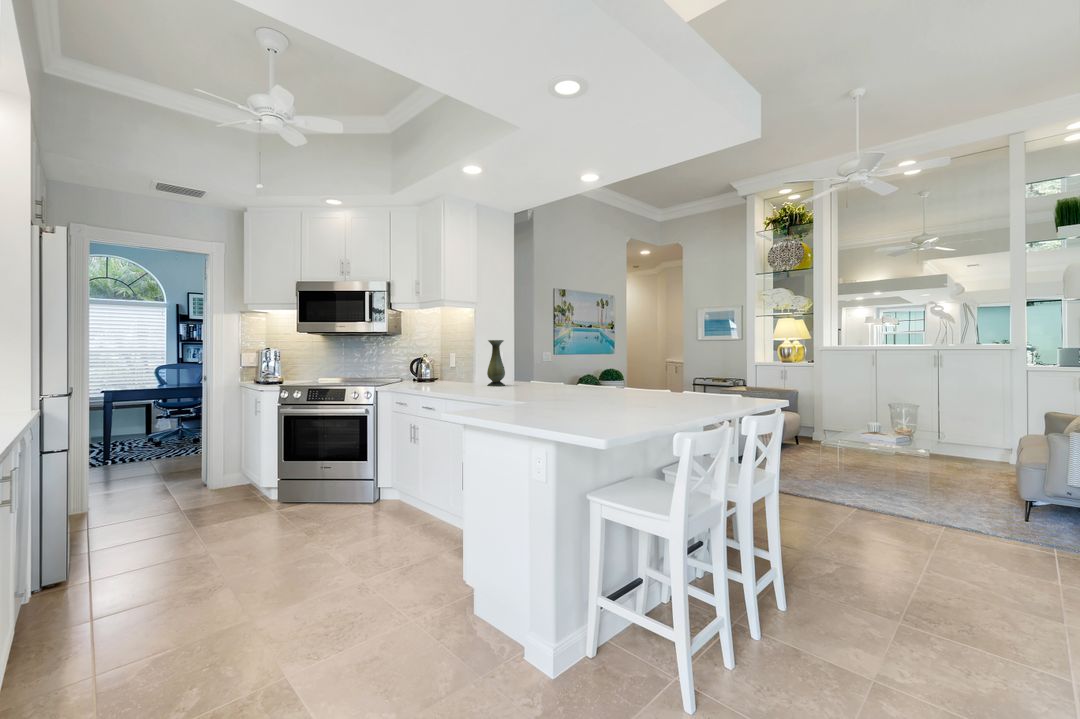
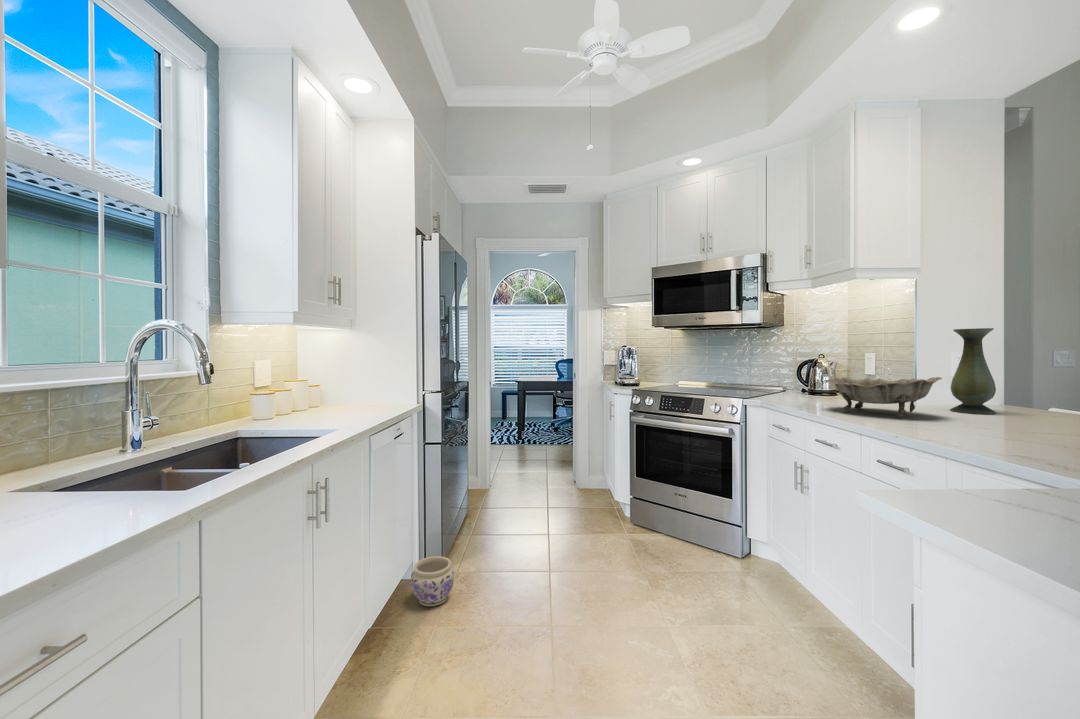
decorative bowl: none [425,366,481,389] -> present [826,377,942,417]
planter: none [47,554,106,604] -> present [411,556,454,607]

